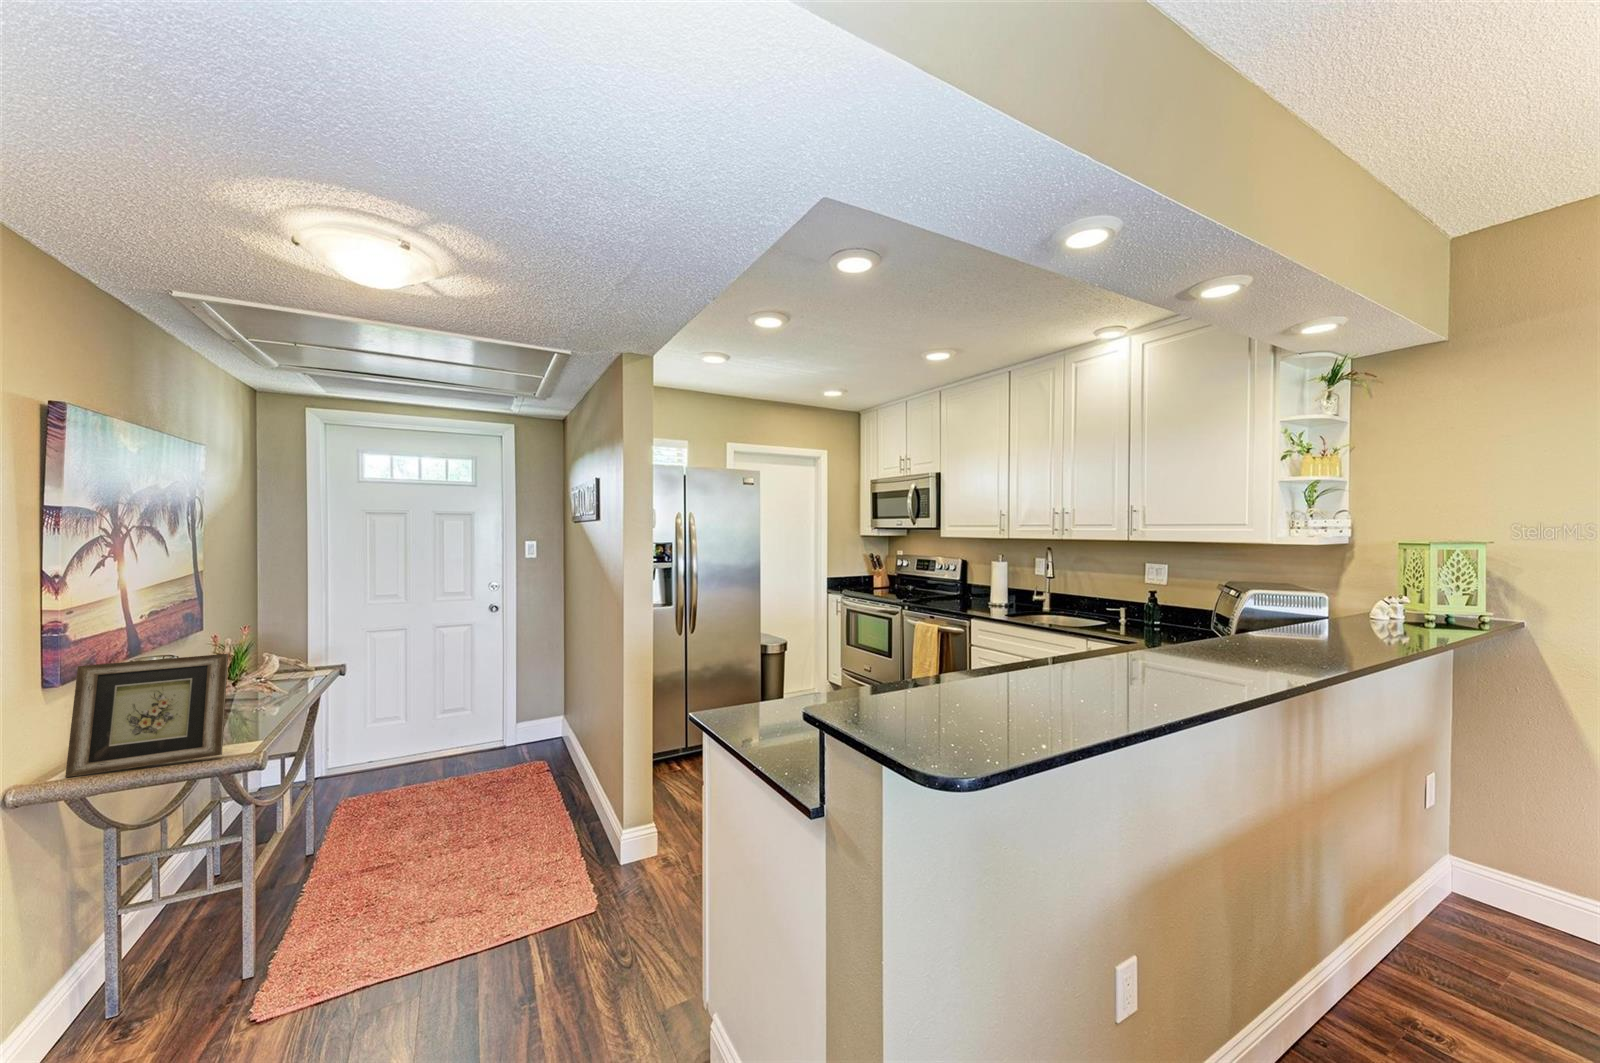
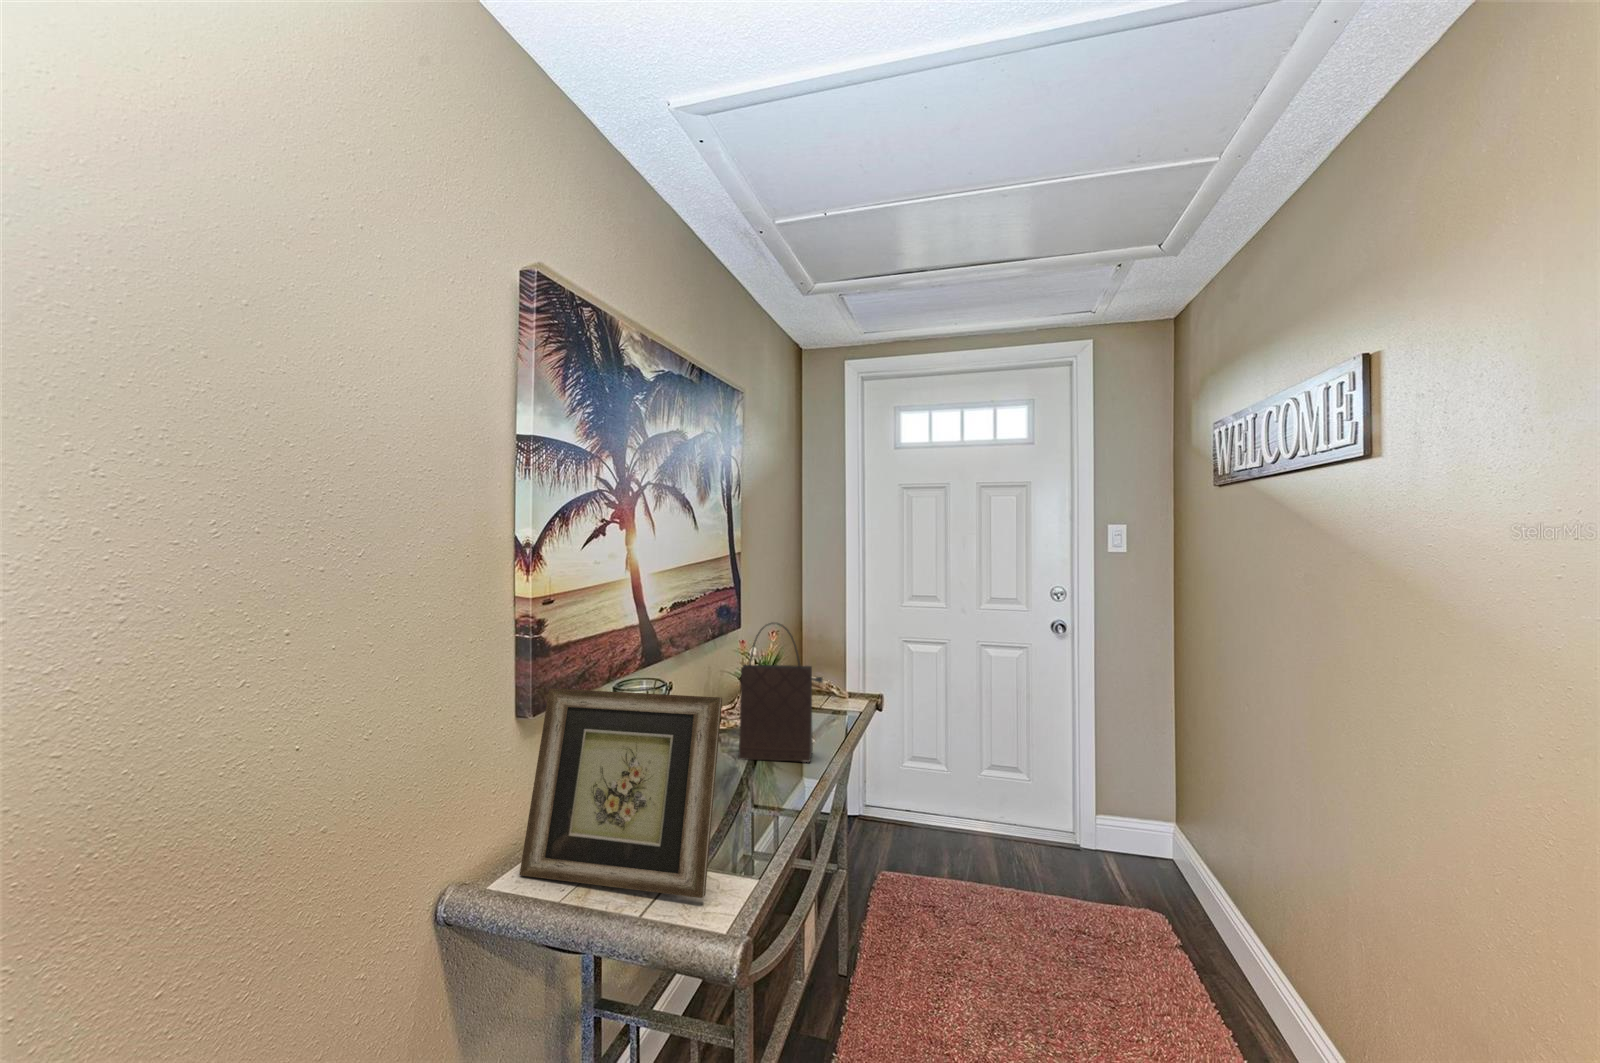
handbag: none [219,617,292,713] -> present [739,622,823,762]

